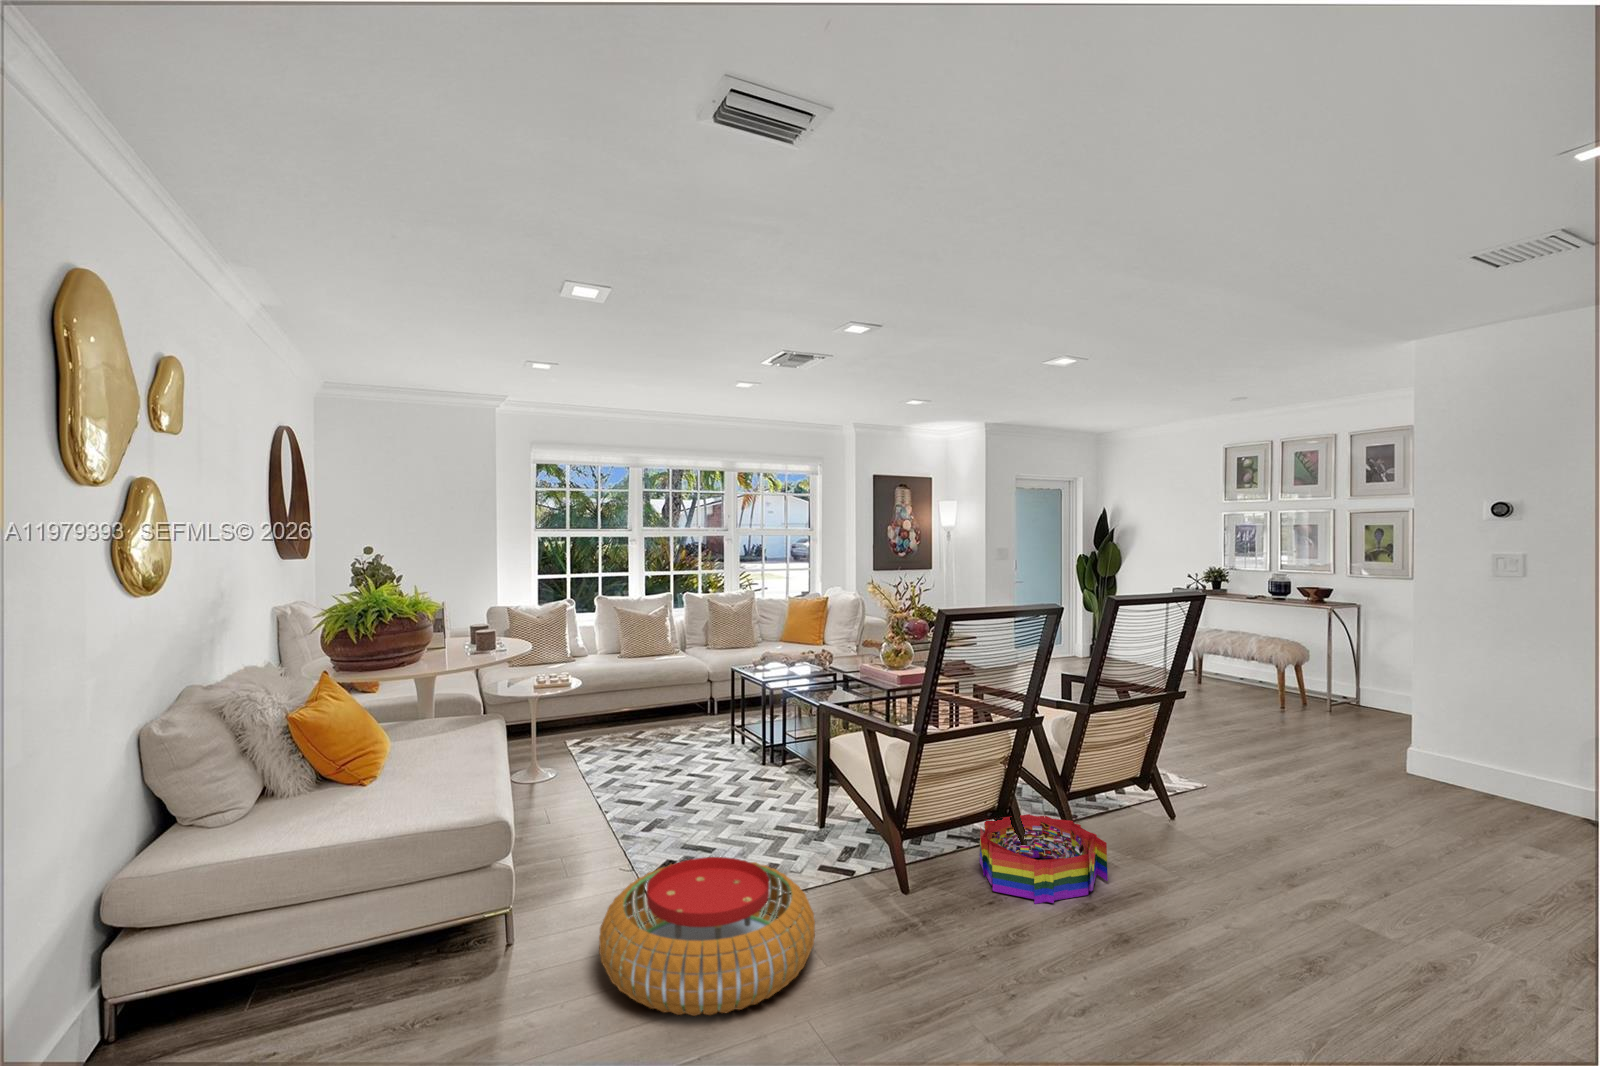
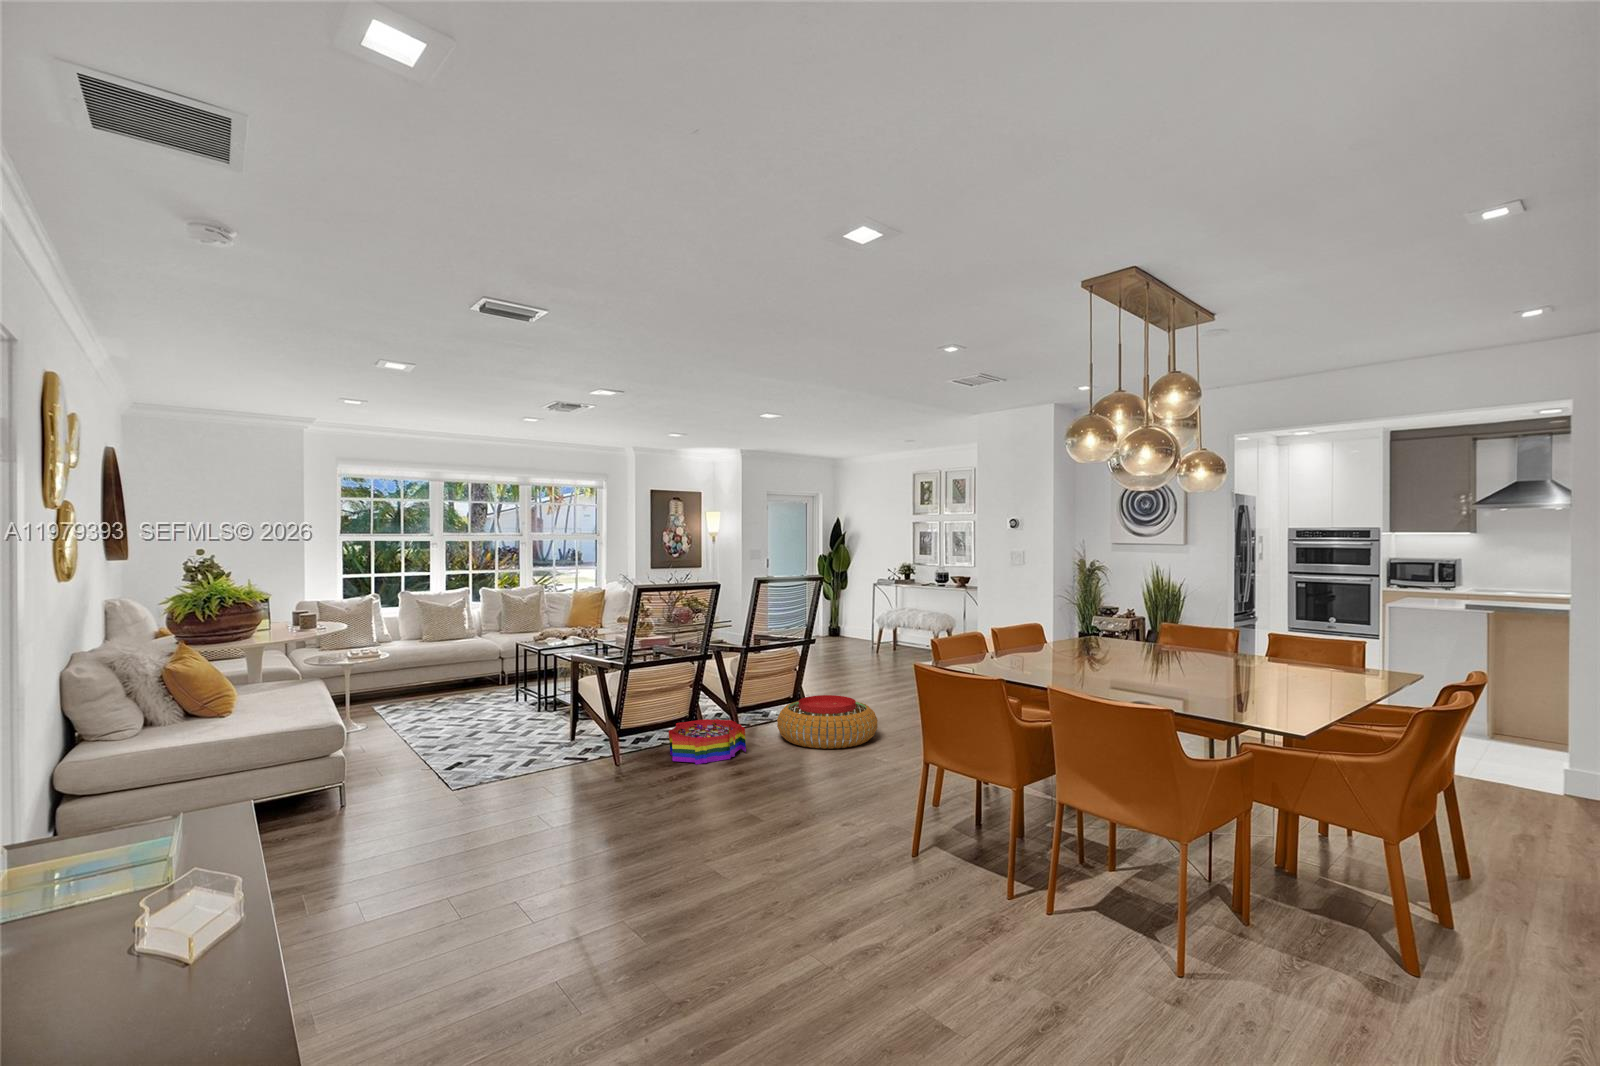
pouf: present [599,857,815,1016] -> present [777,695,878,749]

